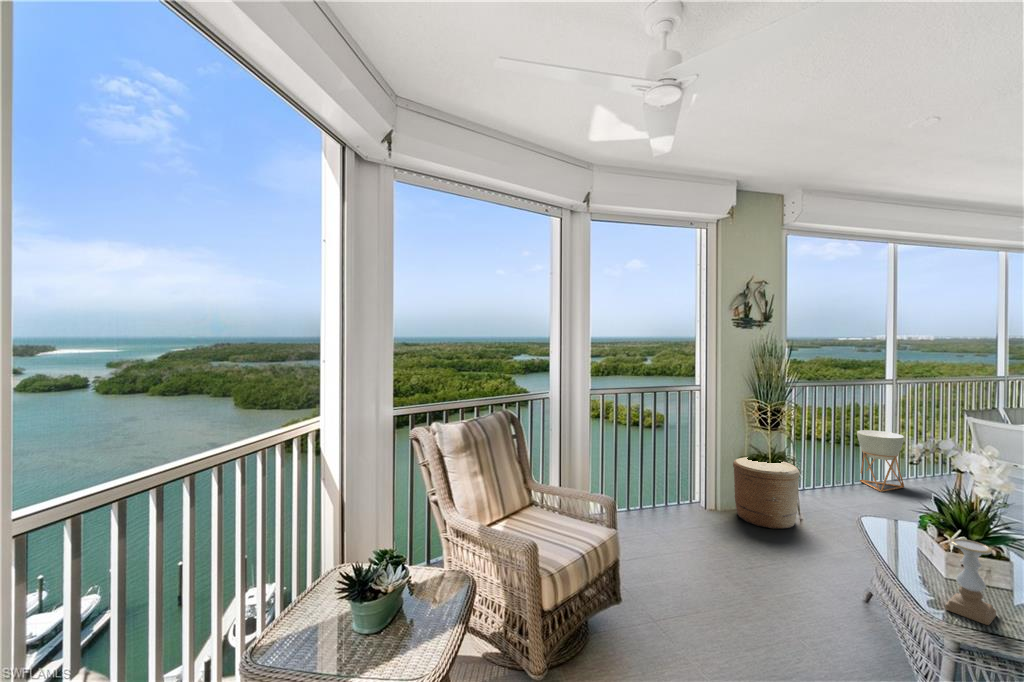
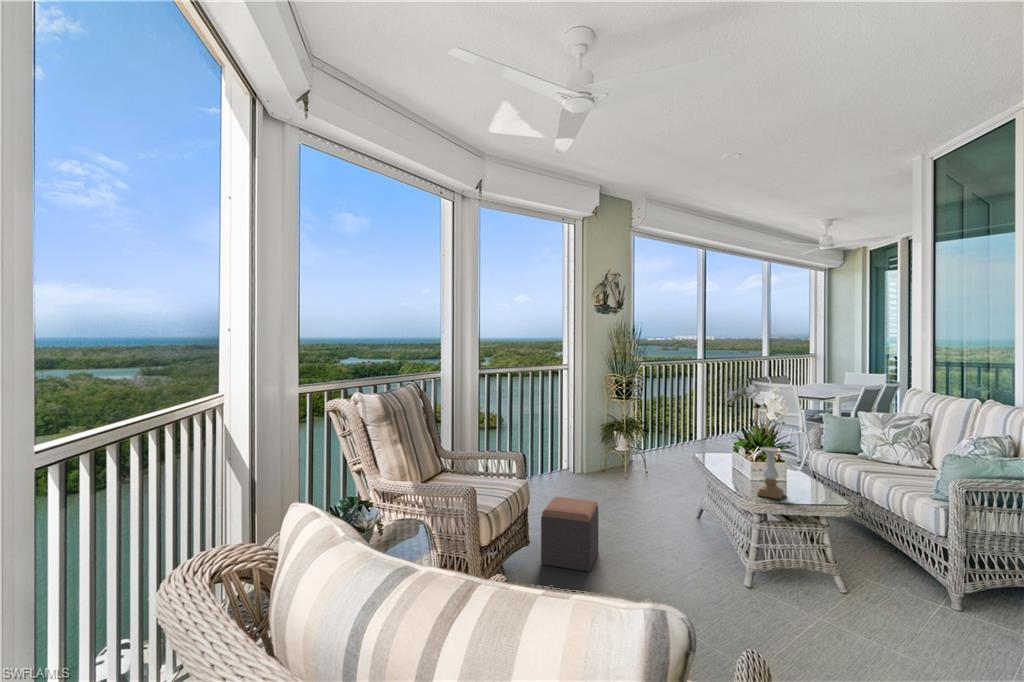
planter: present [857,430,904,492] -> none [681,401,712,449]
woven basket: present [733,457,799,529] -> none [596,425,647,482]
footstool: none [632,551,708,655] -> present [541,497,598,572]

